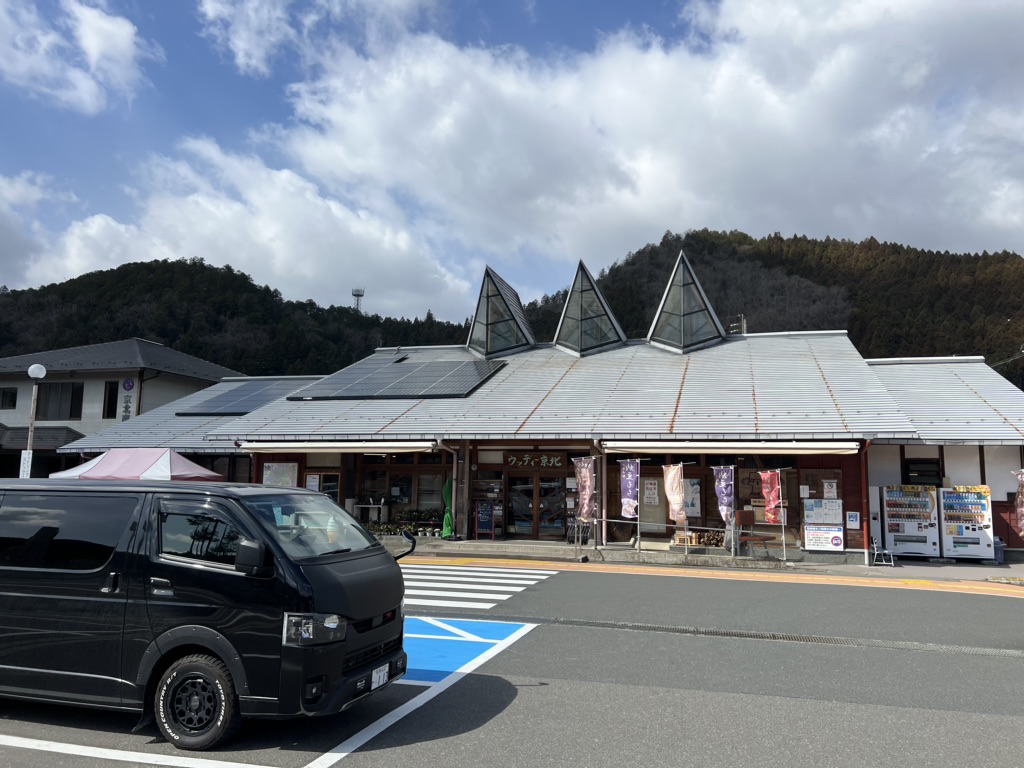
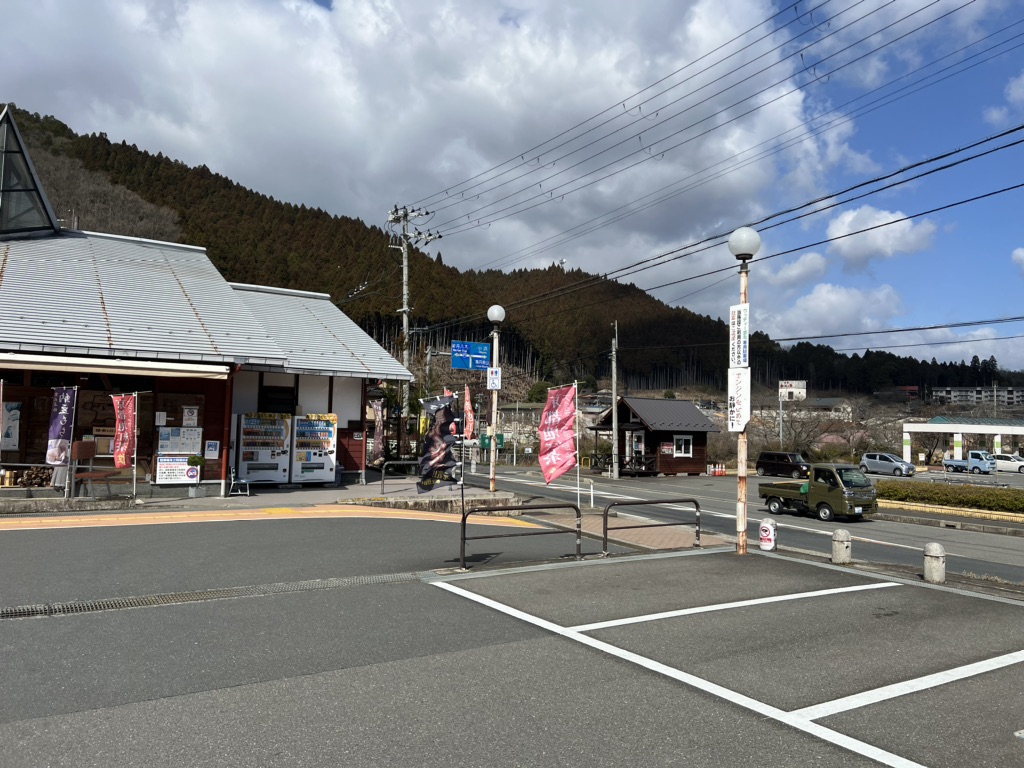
potted tree: none [830,525,850,564] -> present [187,455,207,498]

